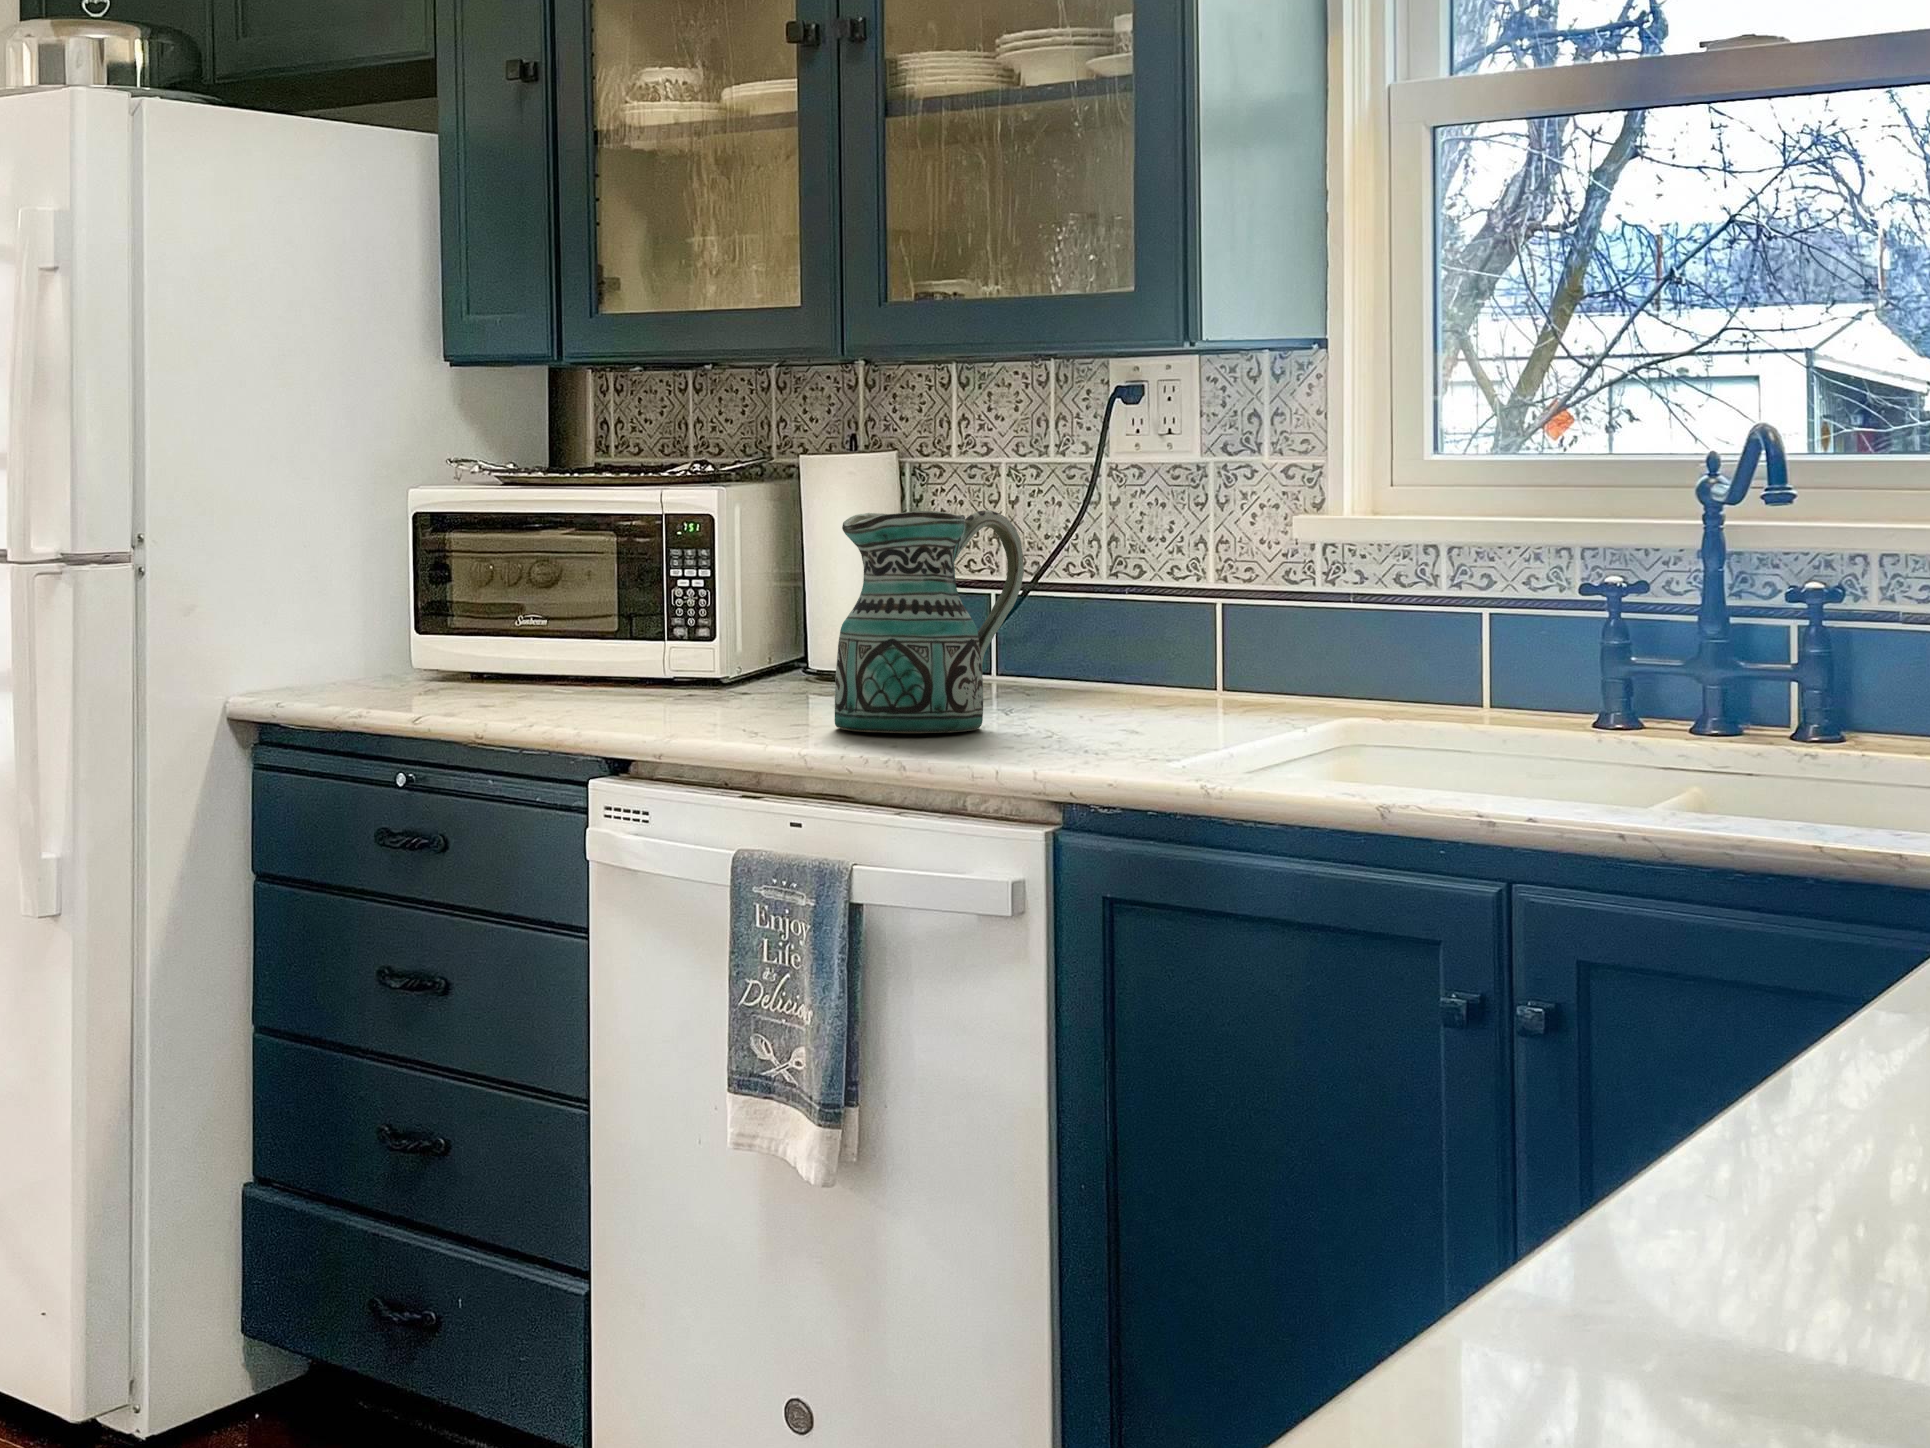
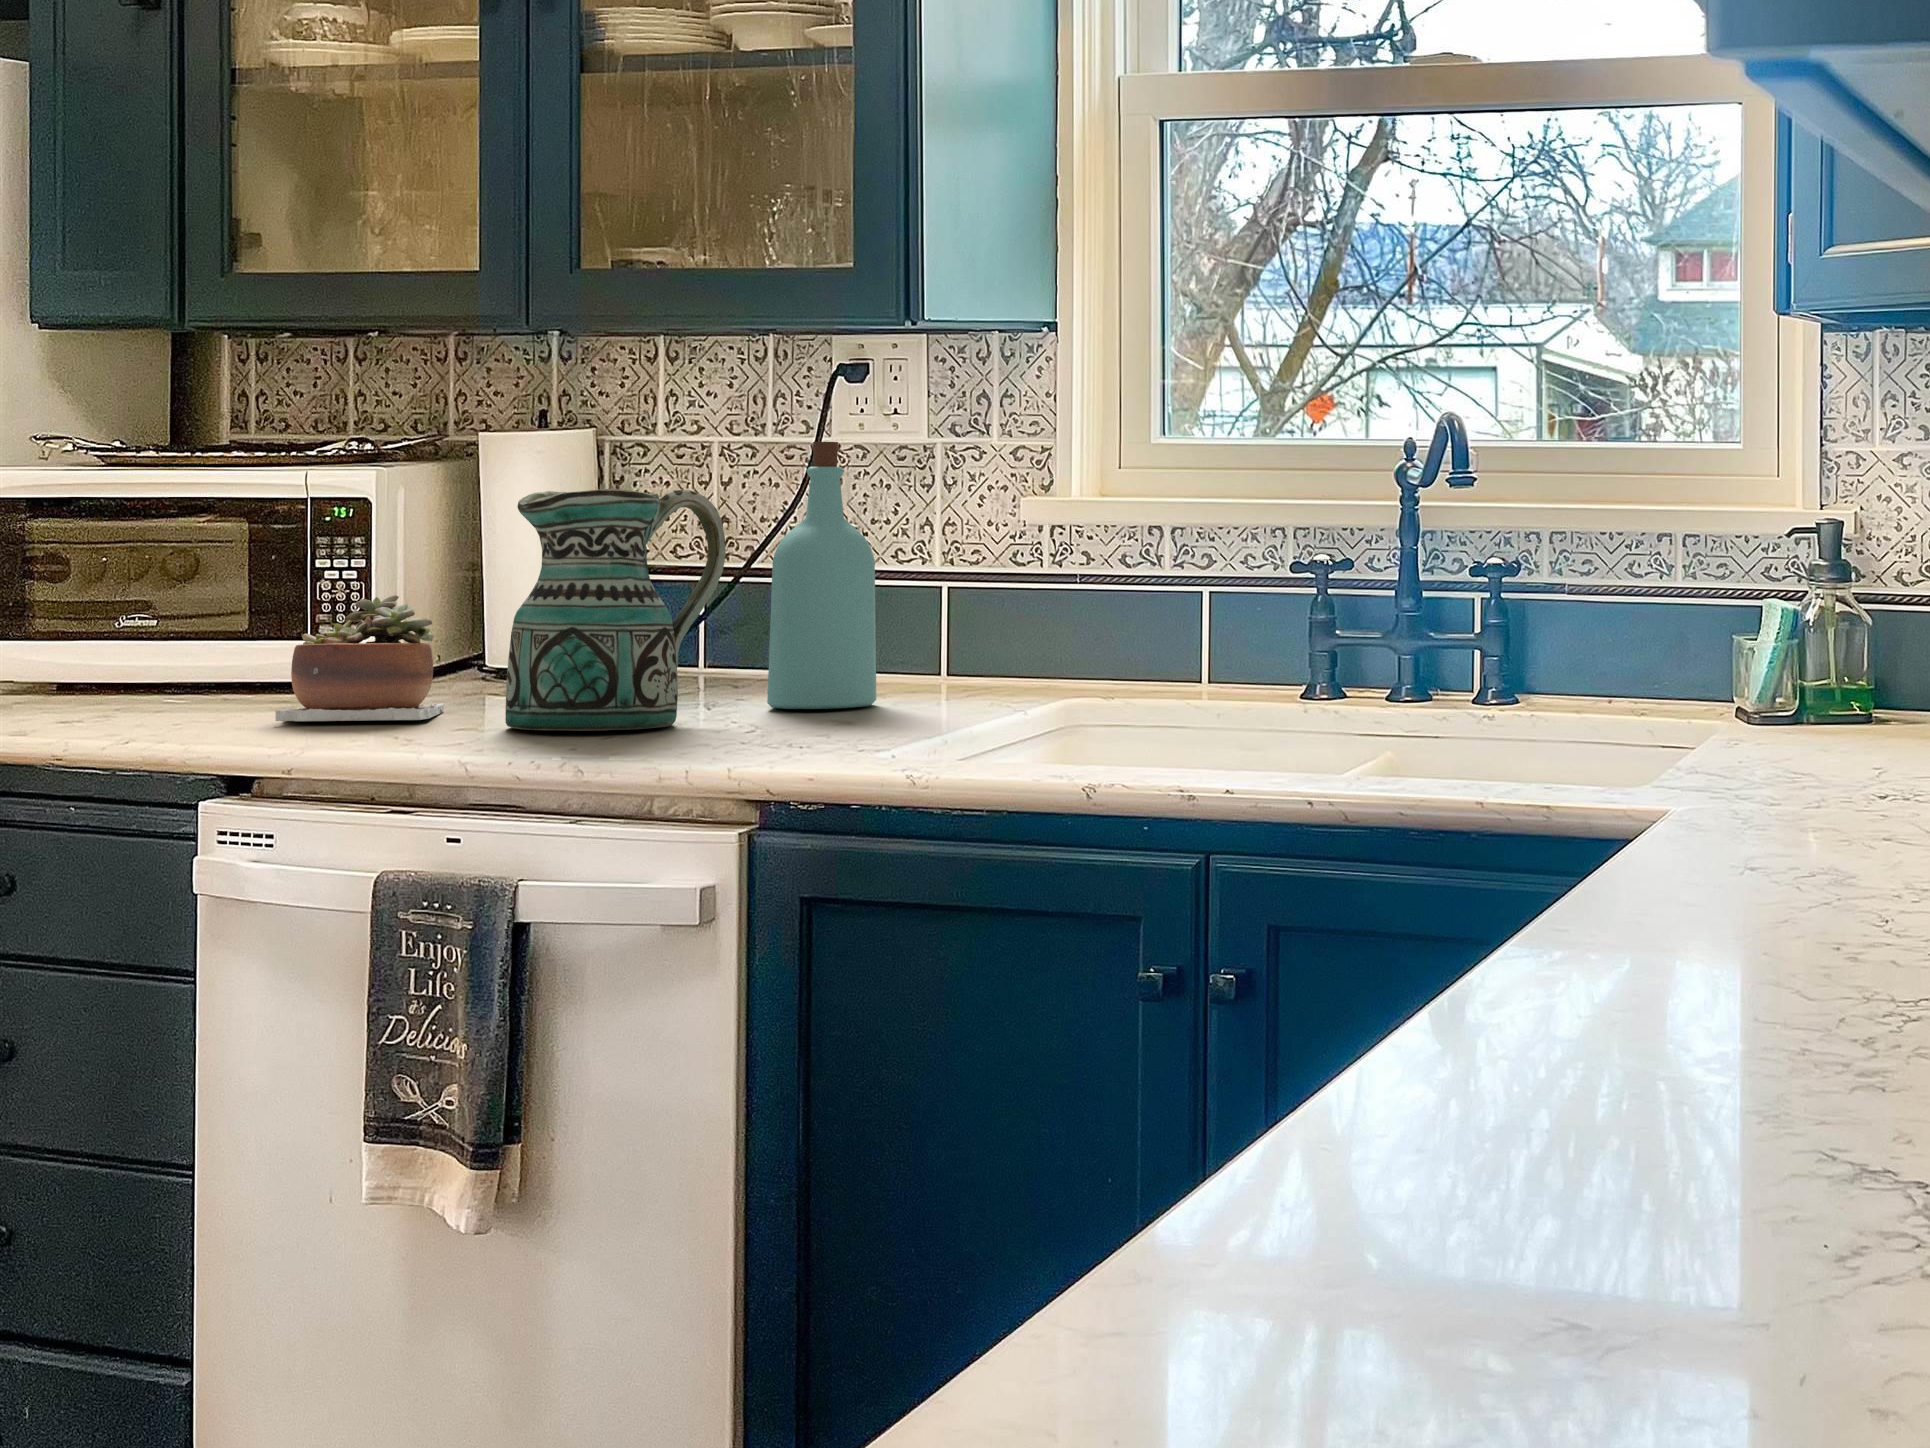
bottle: none [1060,463,1158,715] -> present [767,442,876,709]
succulent plant: none [643,607,781,719] -> present [275,595,445,721]

